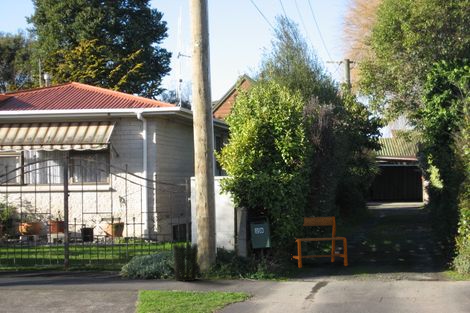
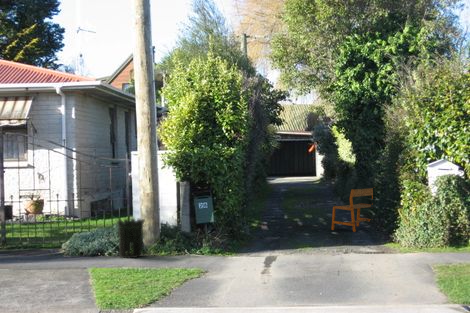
bench: present [293,217,348,268] -> present [332,188,373,232]

